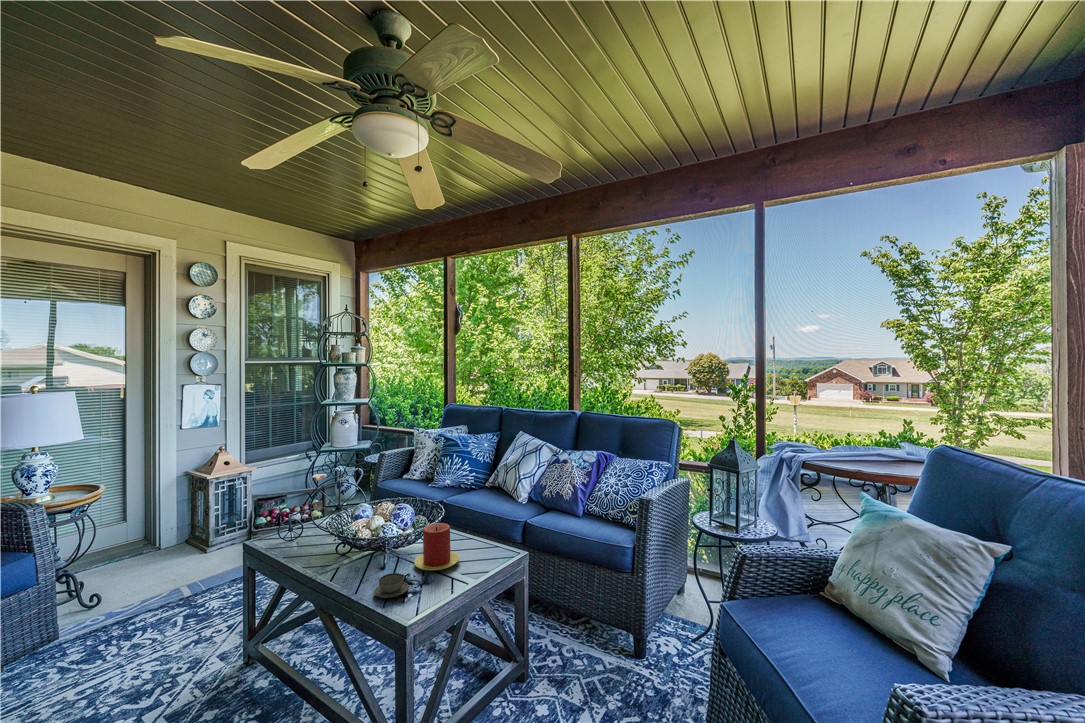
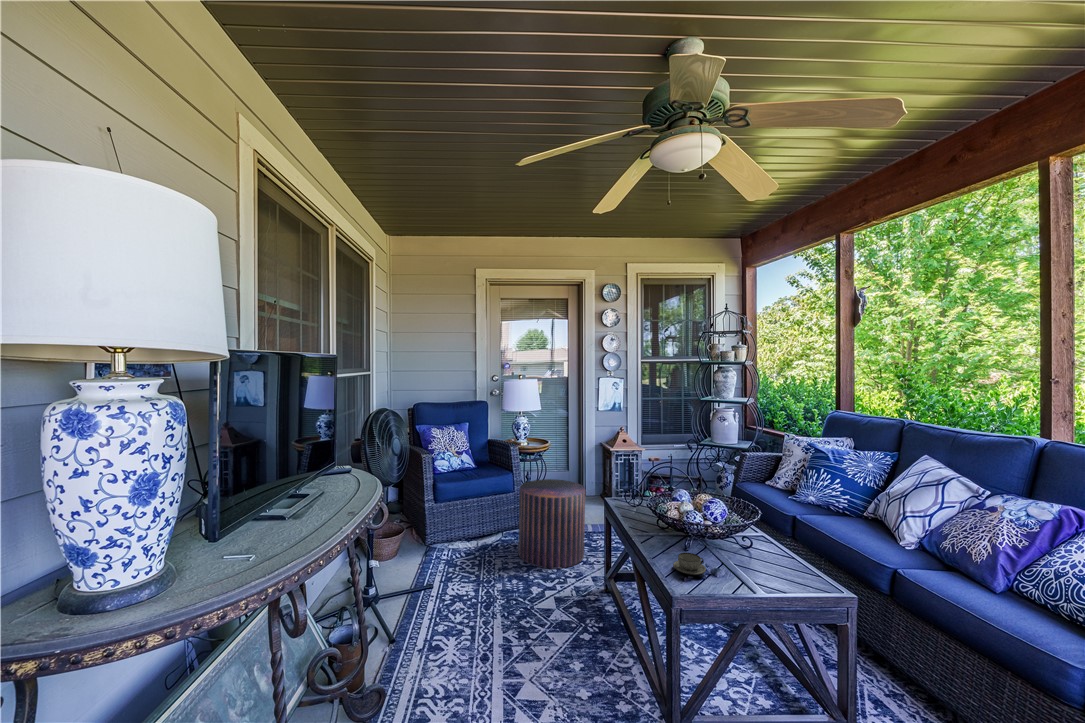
candle: present [414,523,459,570] -> none [723,523,773,572]
pouf: none [60,539,193,691] -> present [518,479,585,569]

